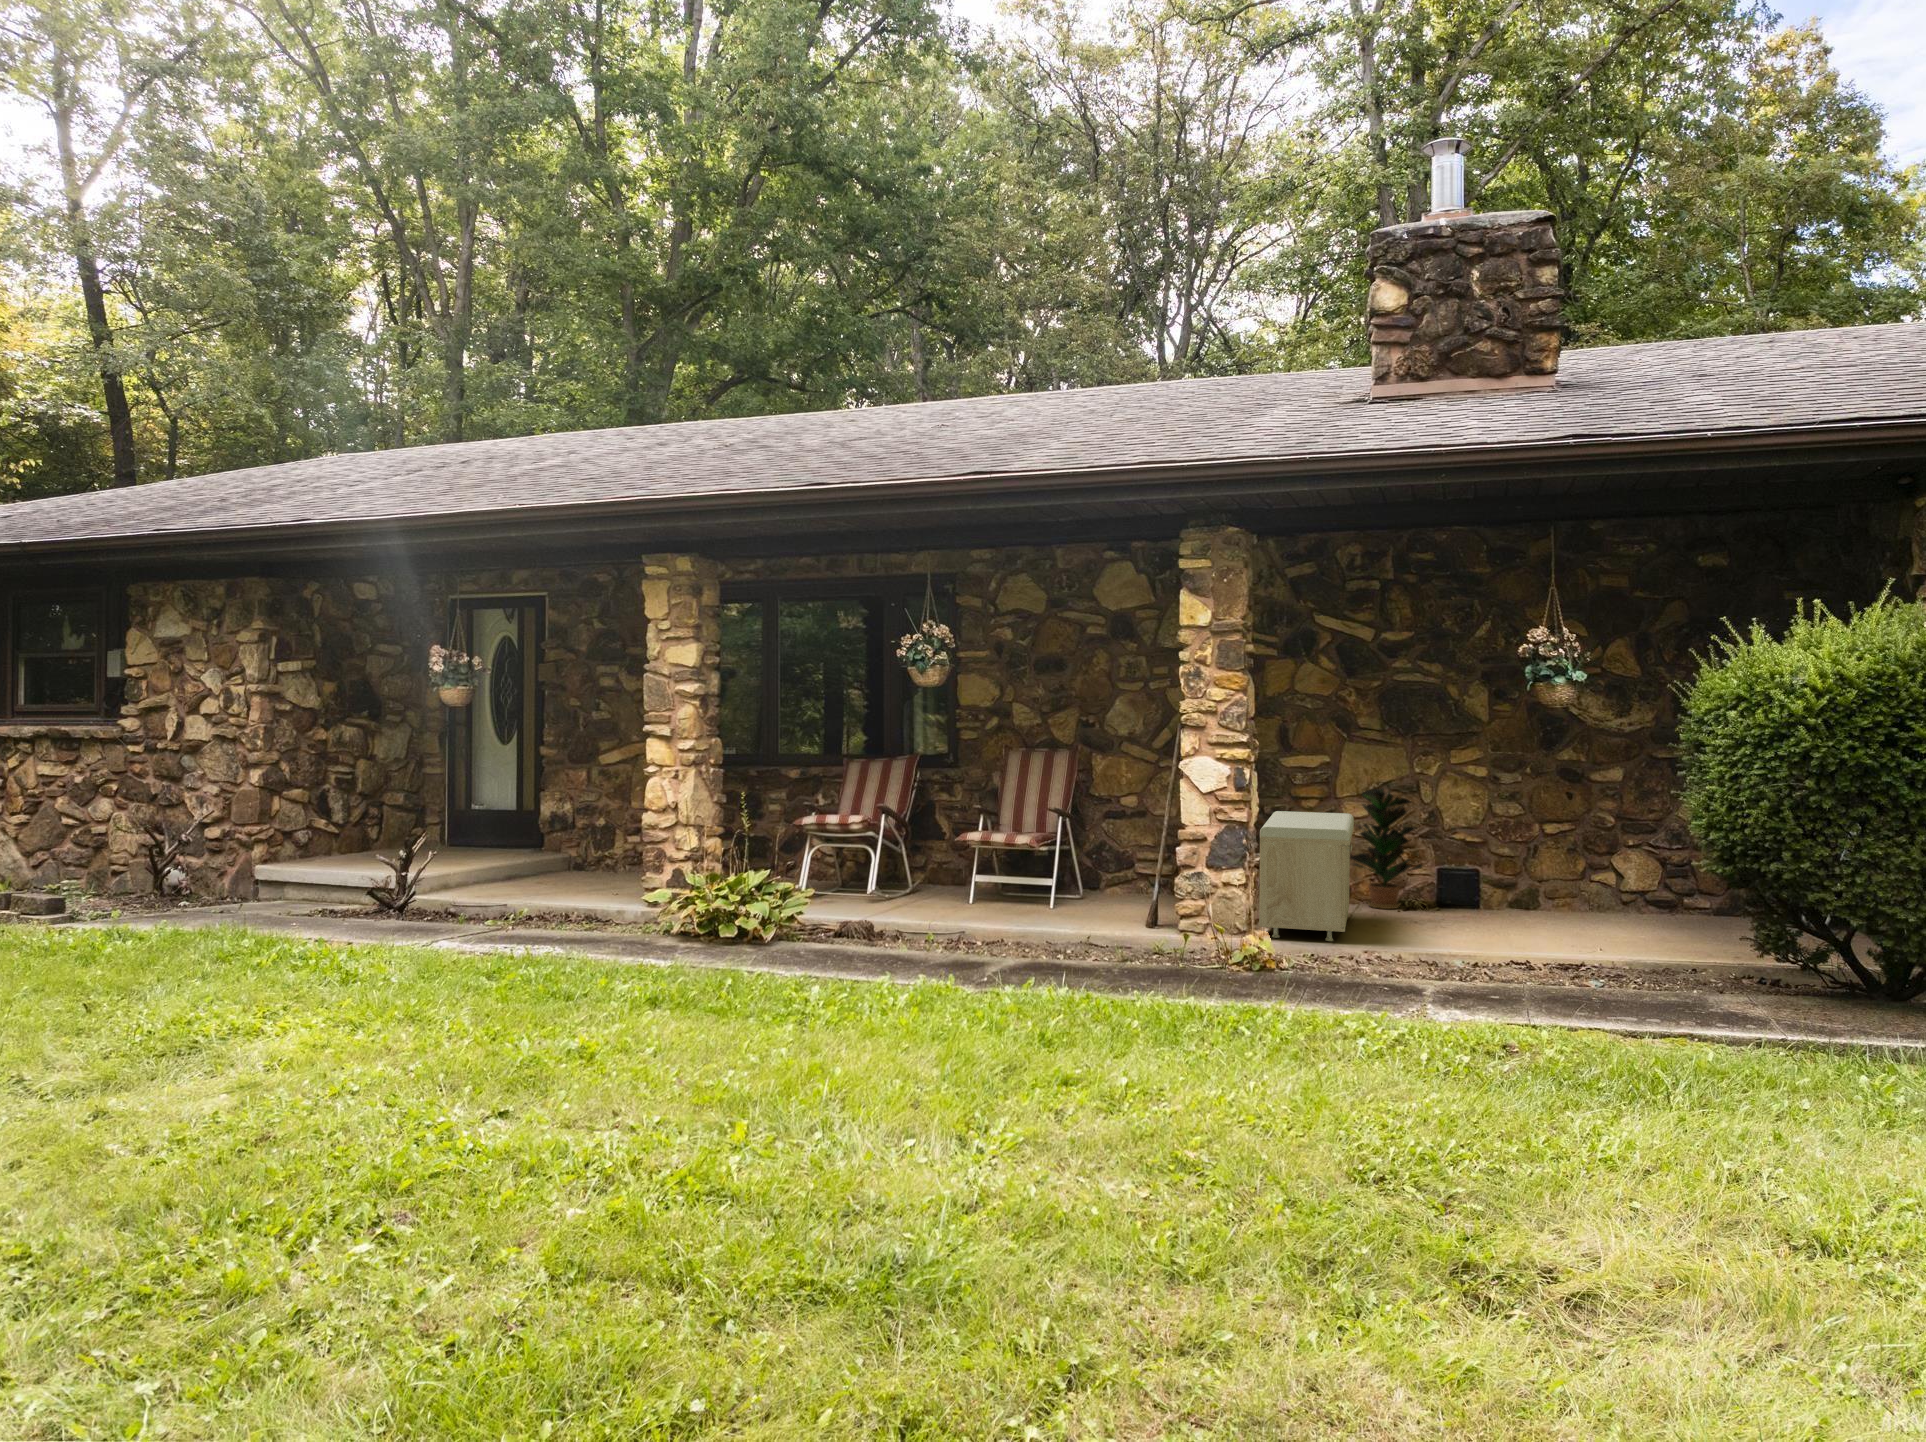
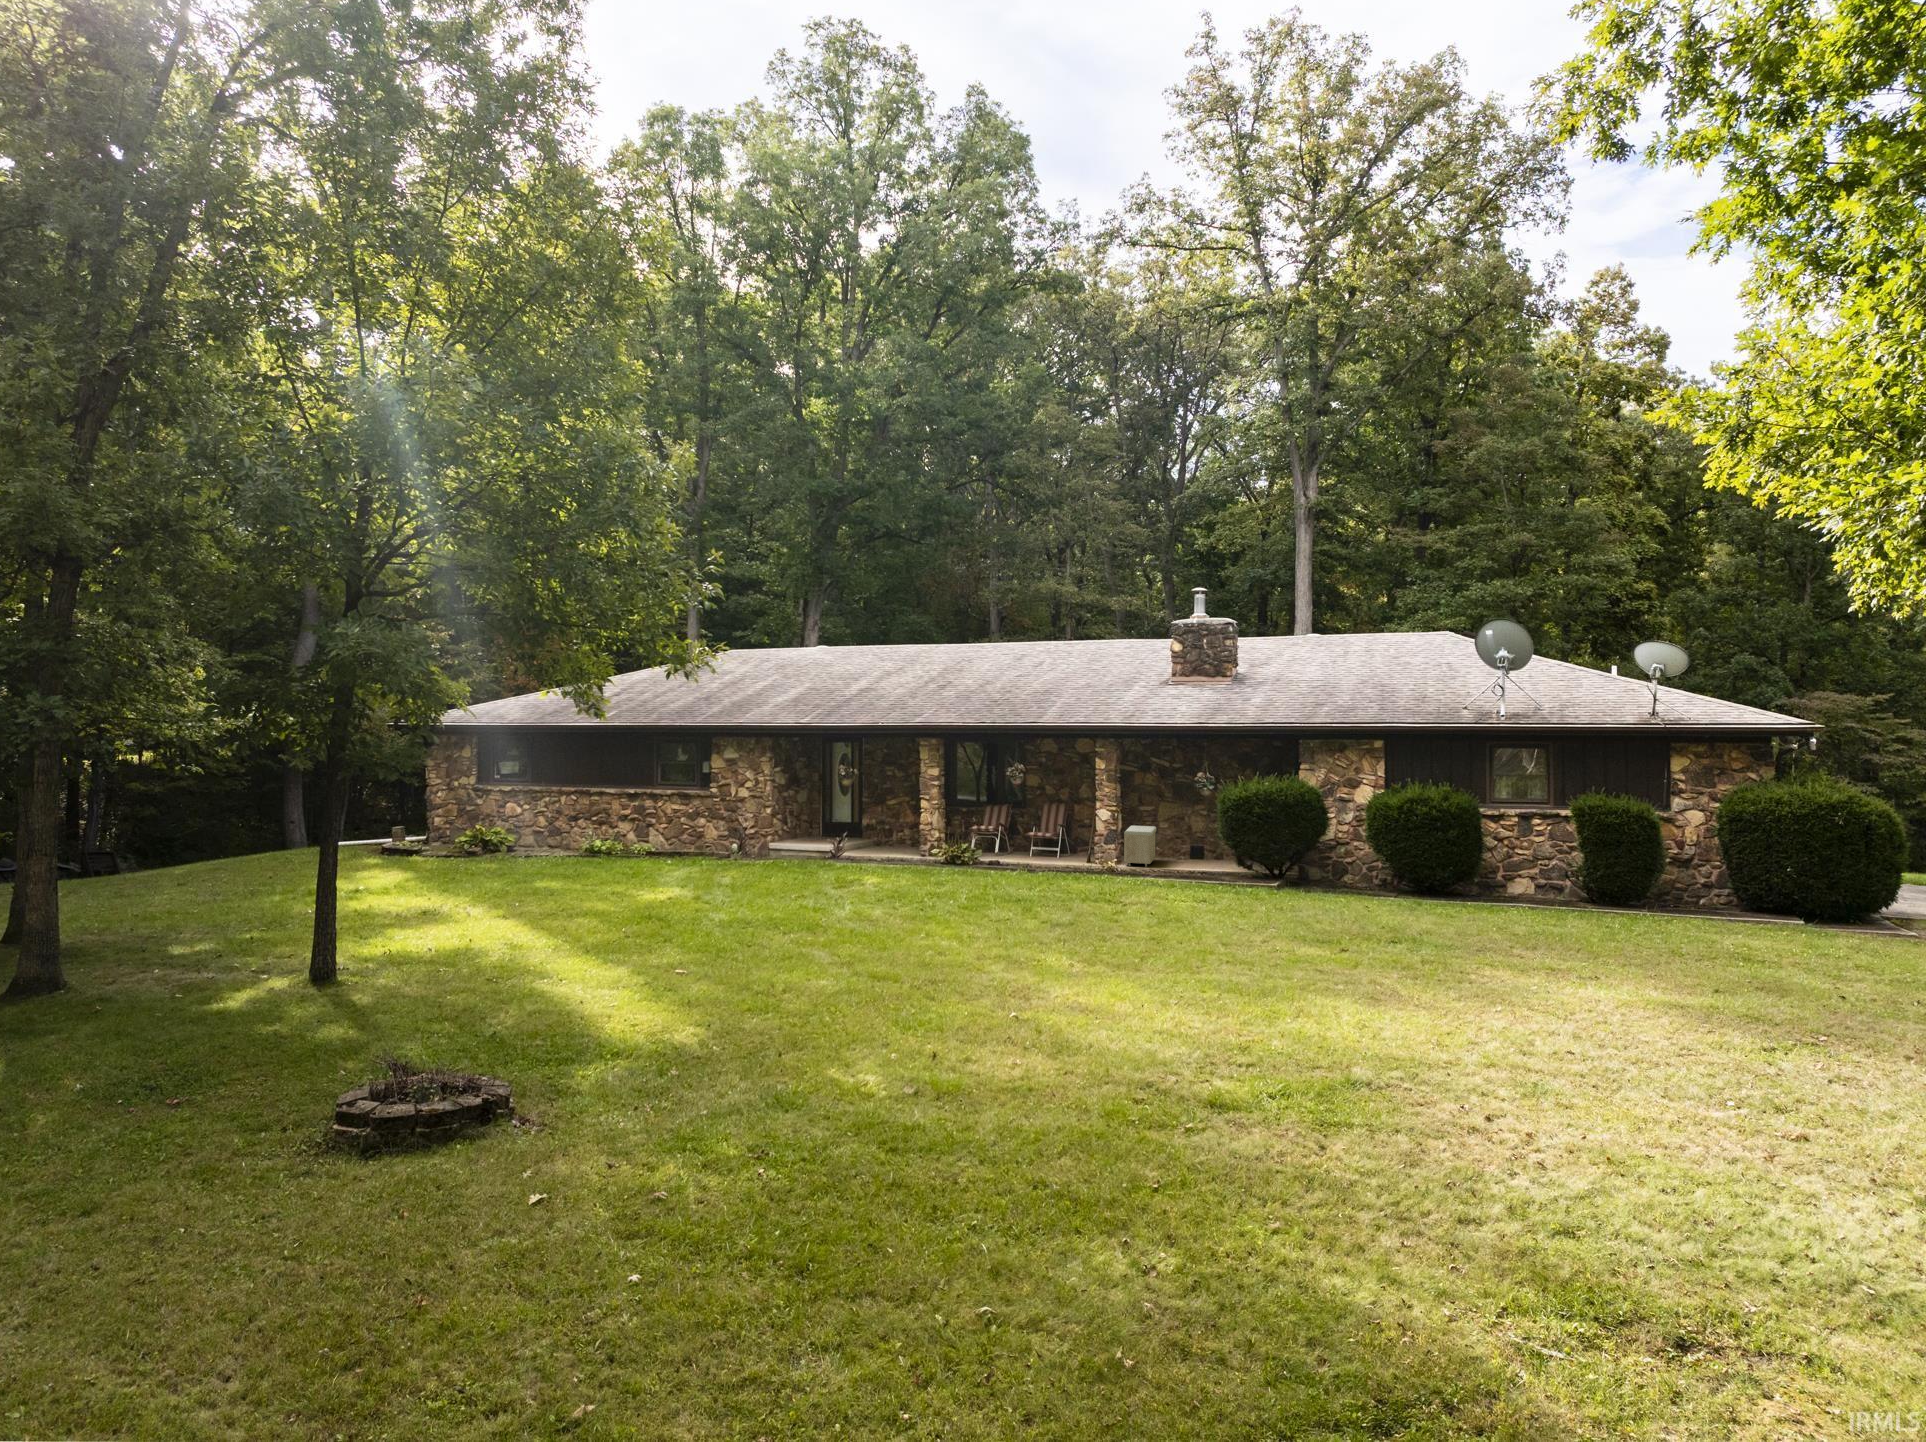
potted plant: present [1350,788,1422,909] -> none [1155,818,1181,858]

